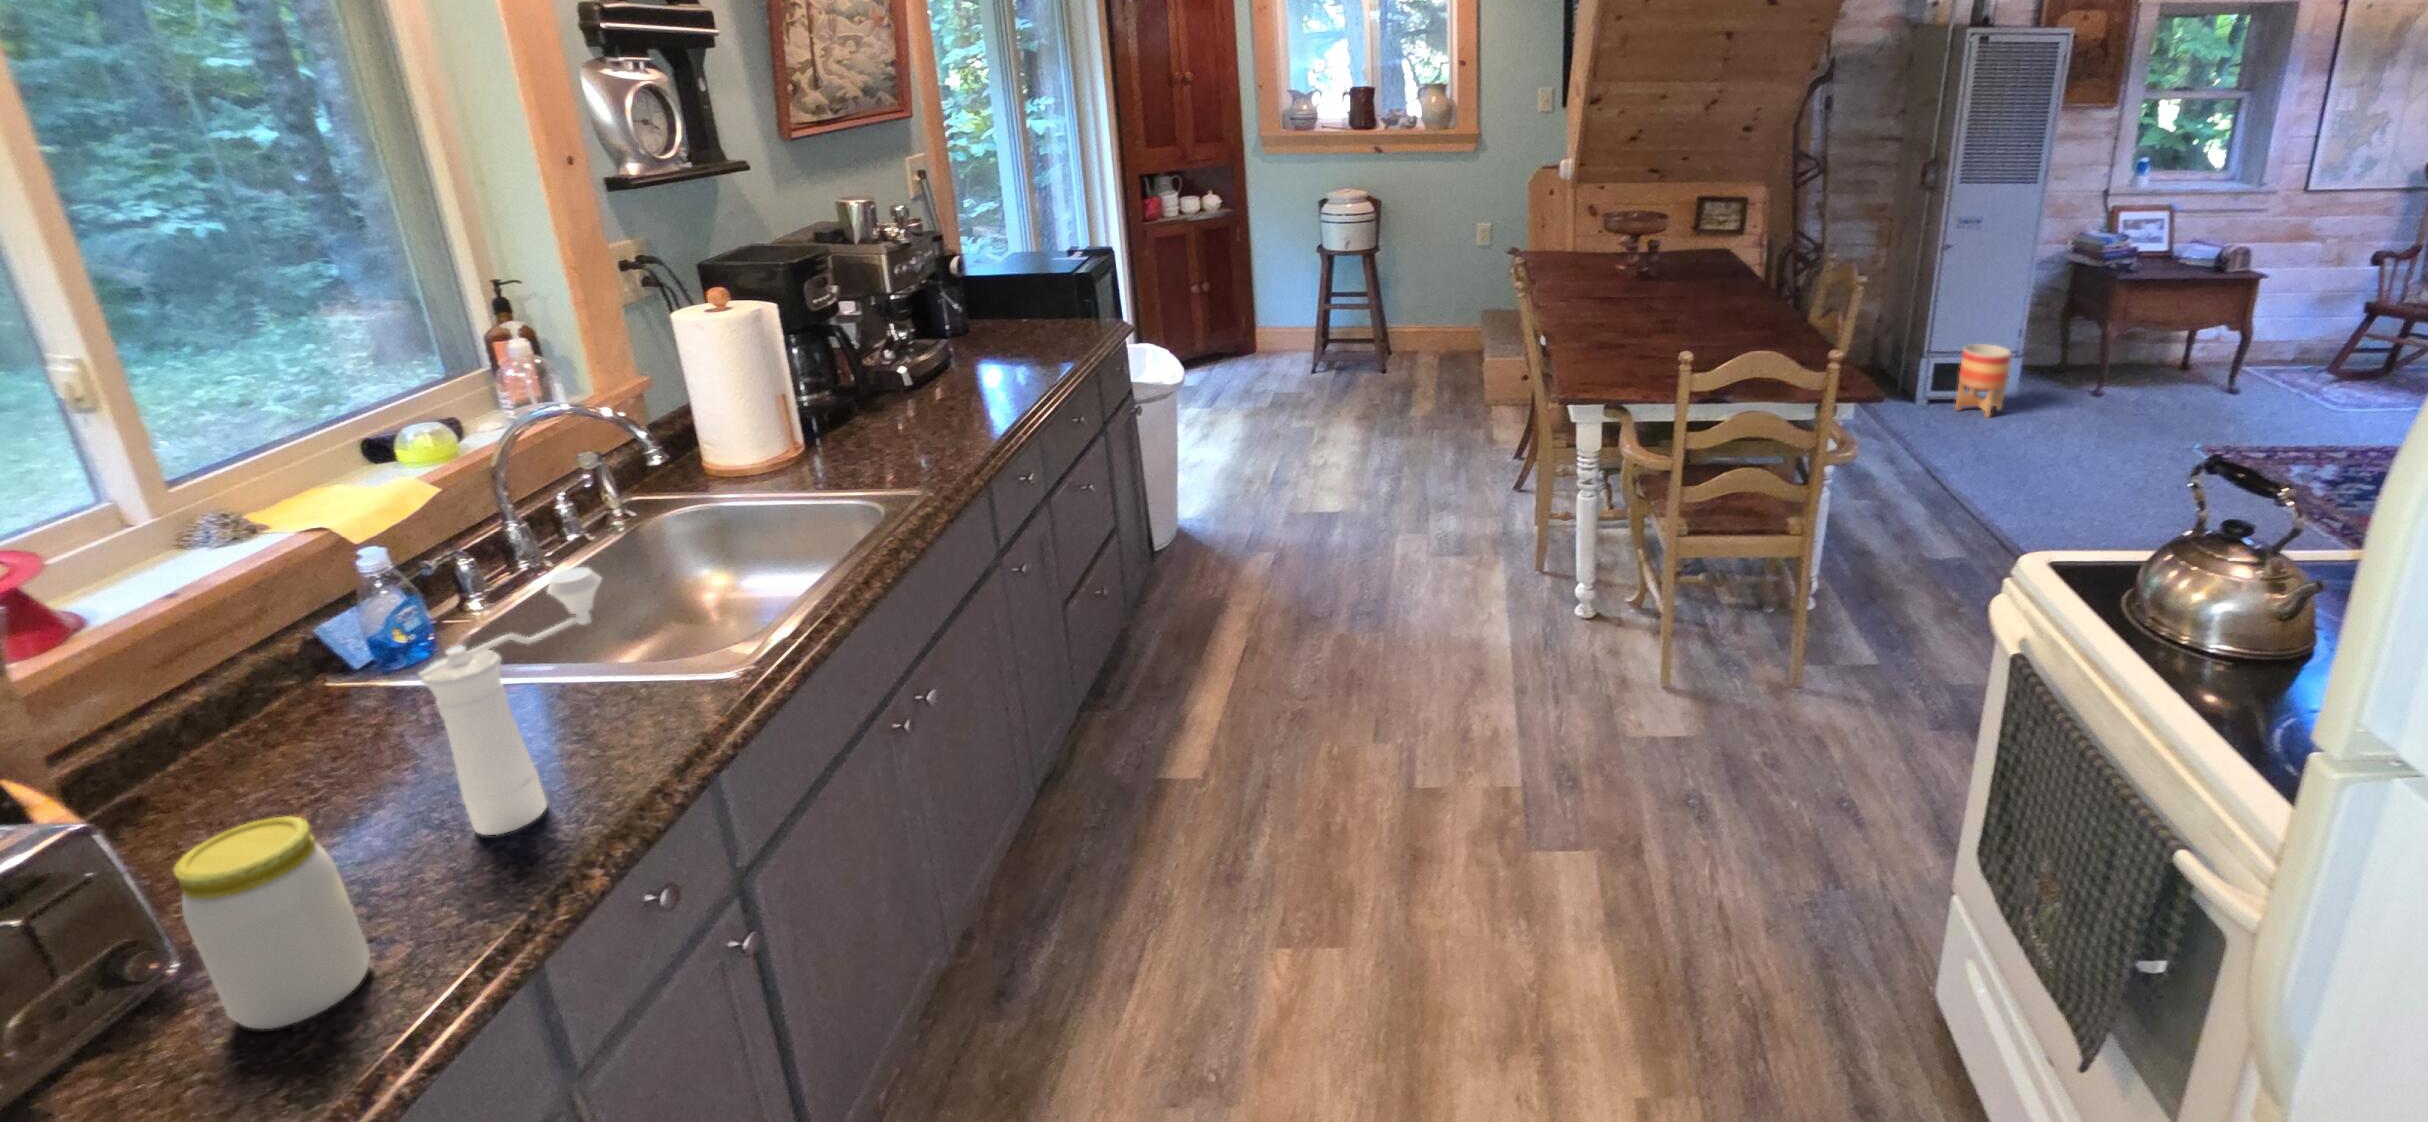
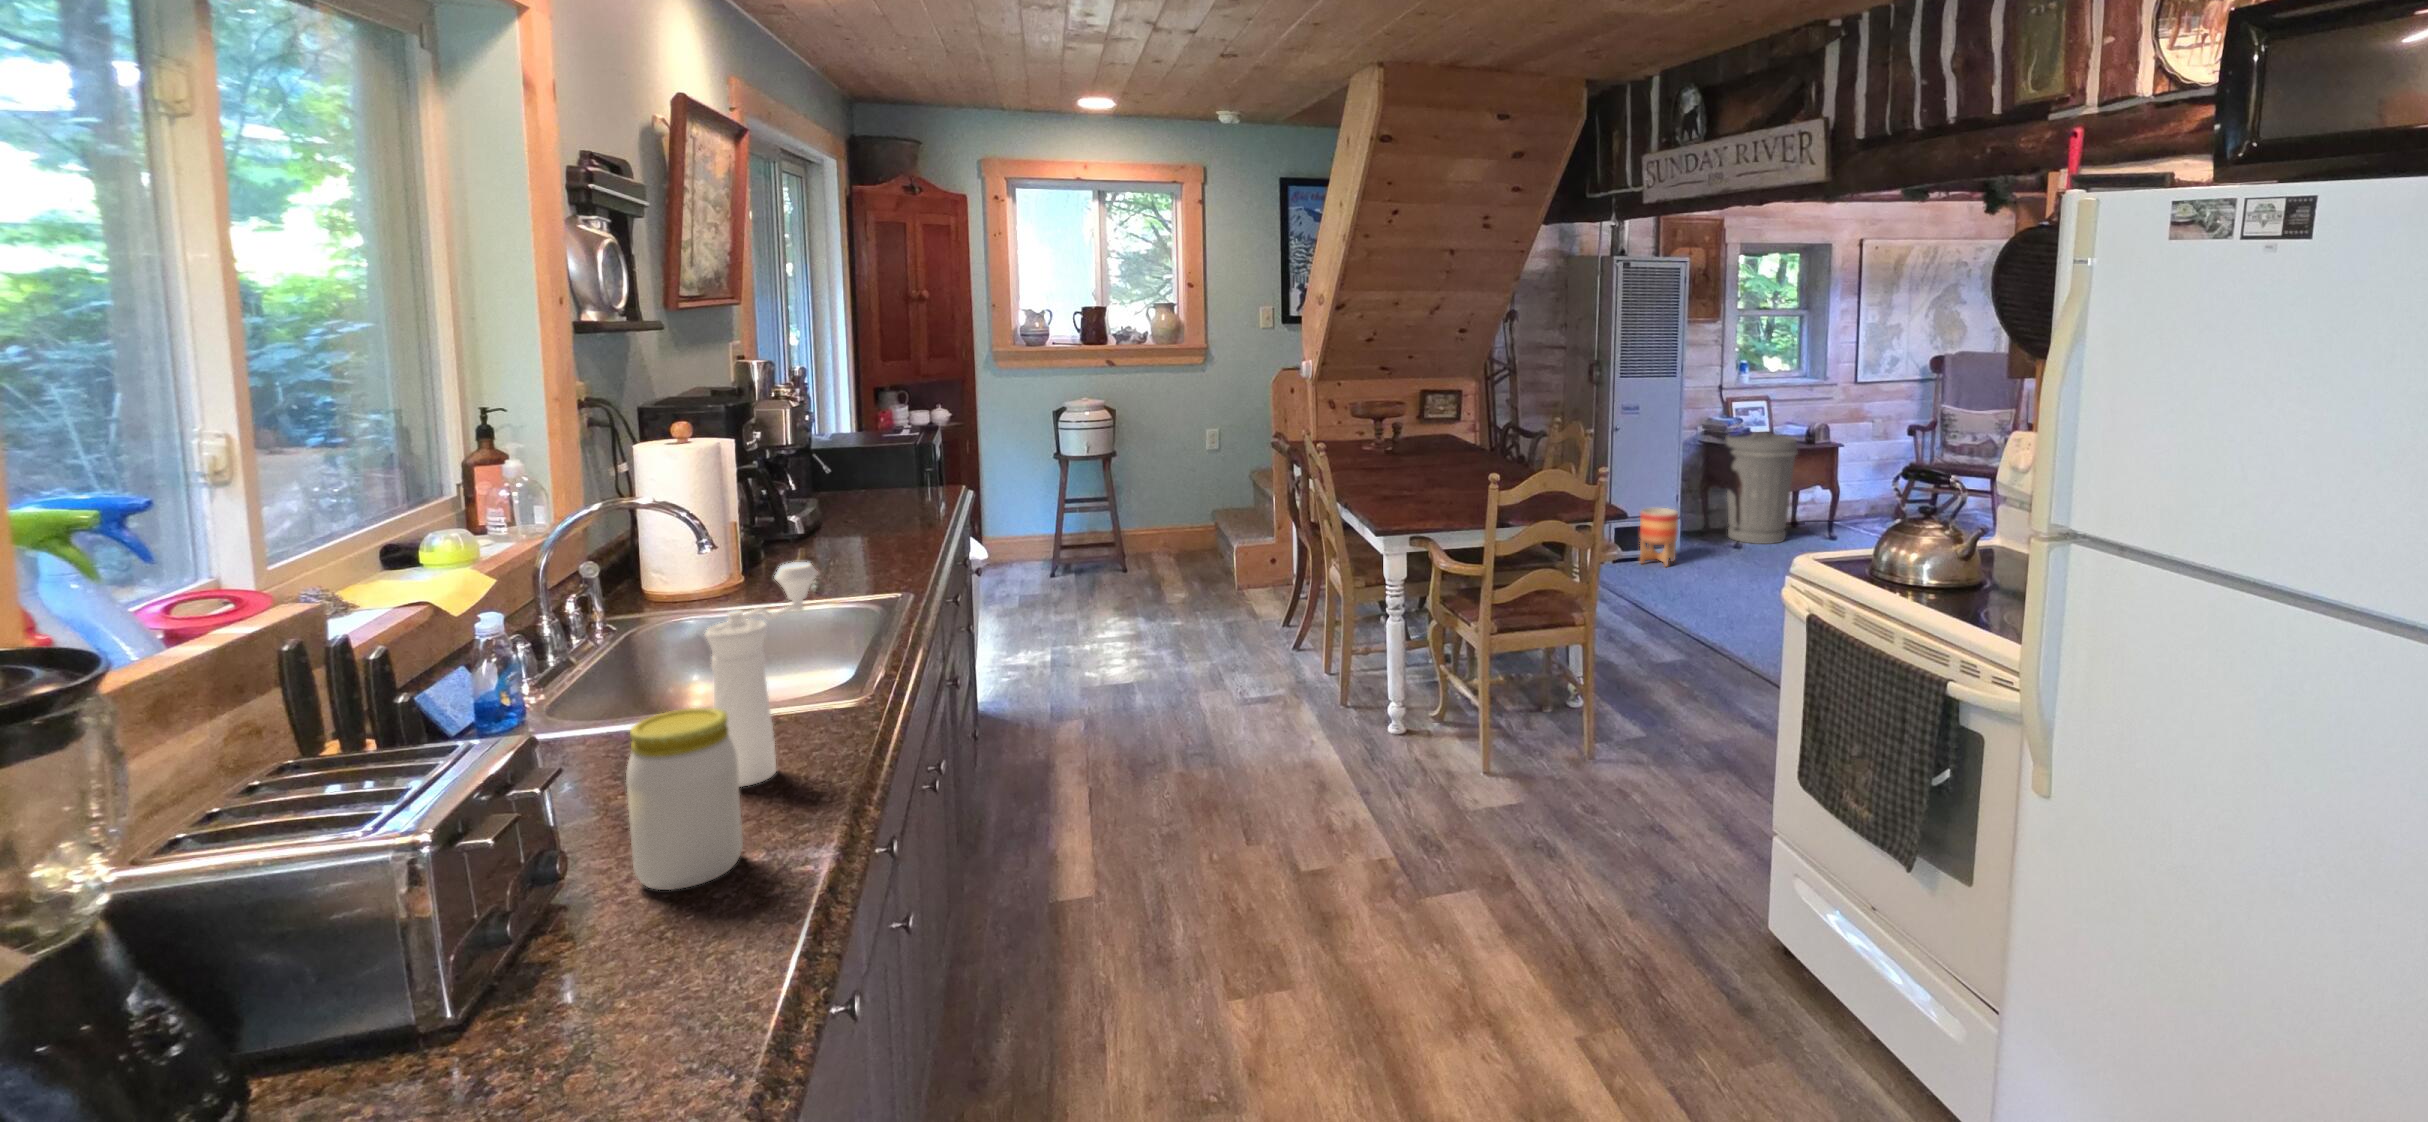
trash can: none [2084,252,2196,394] -> present [1724,432,1798,544]

